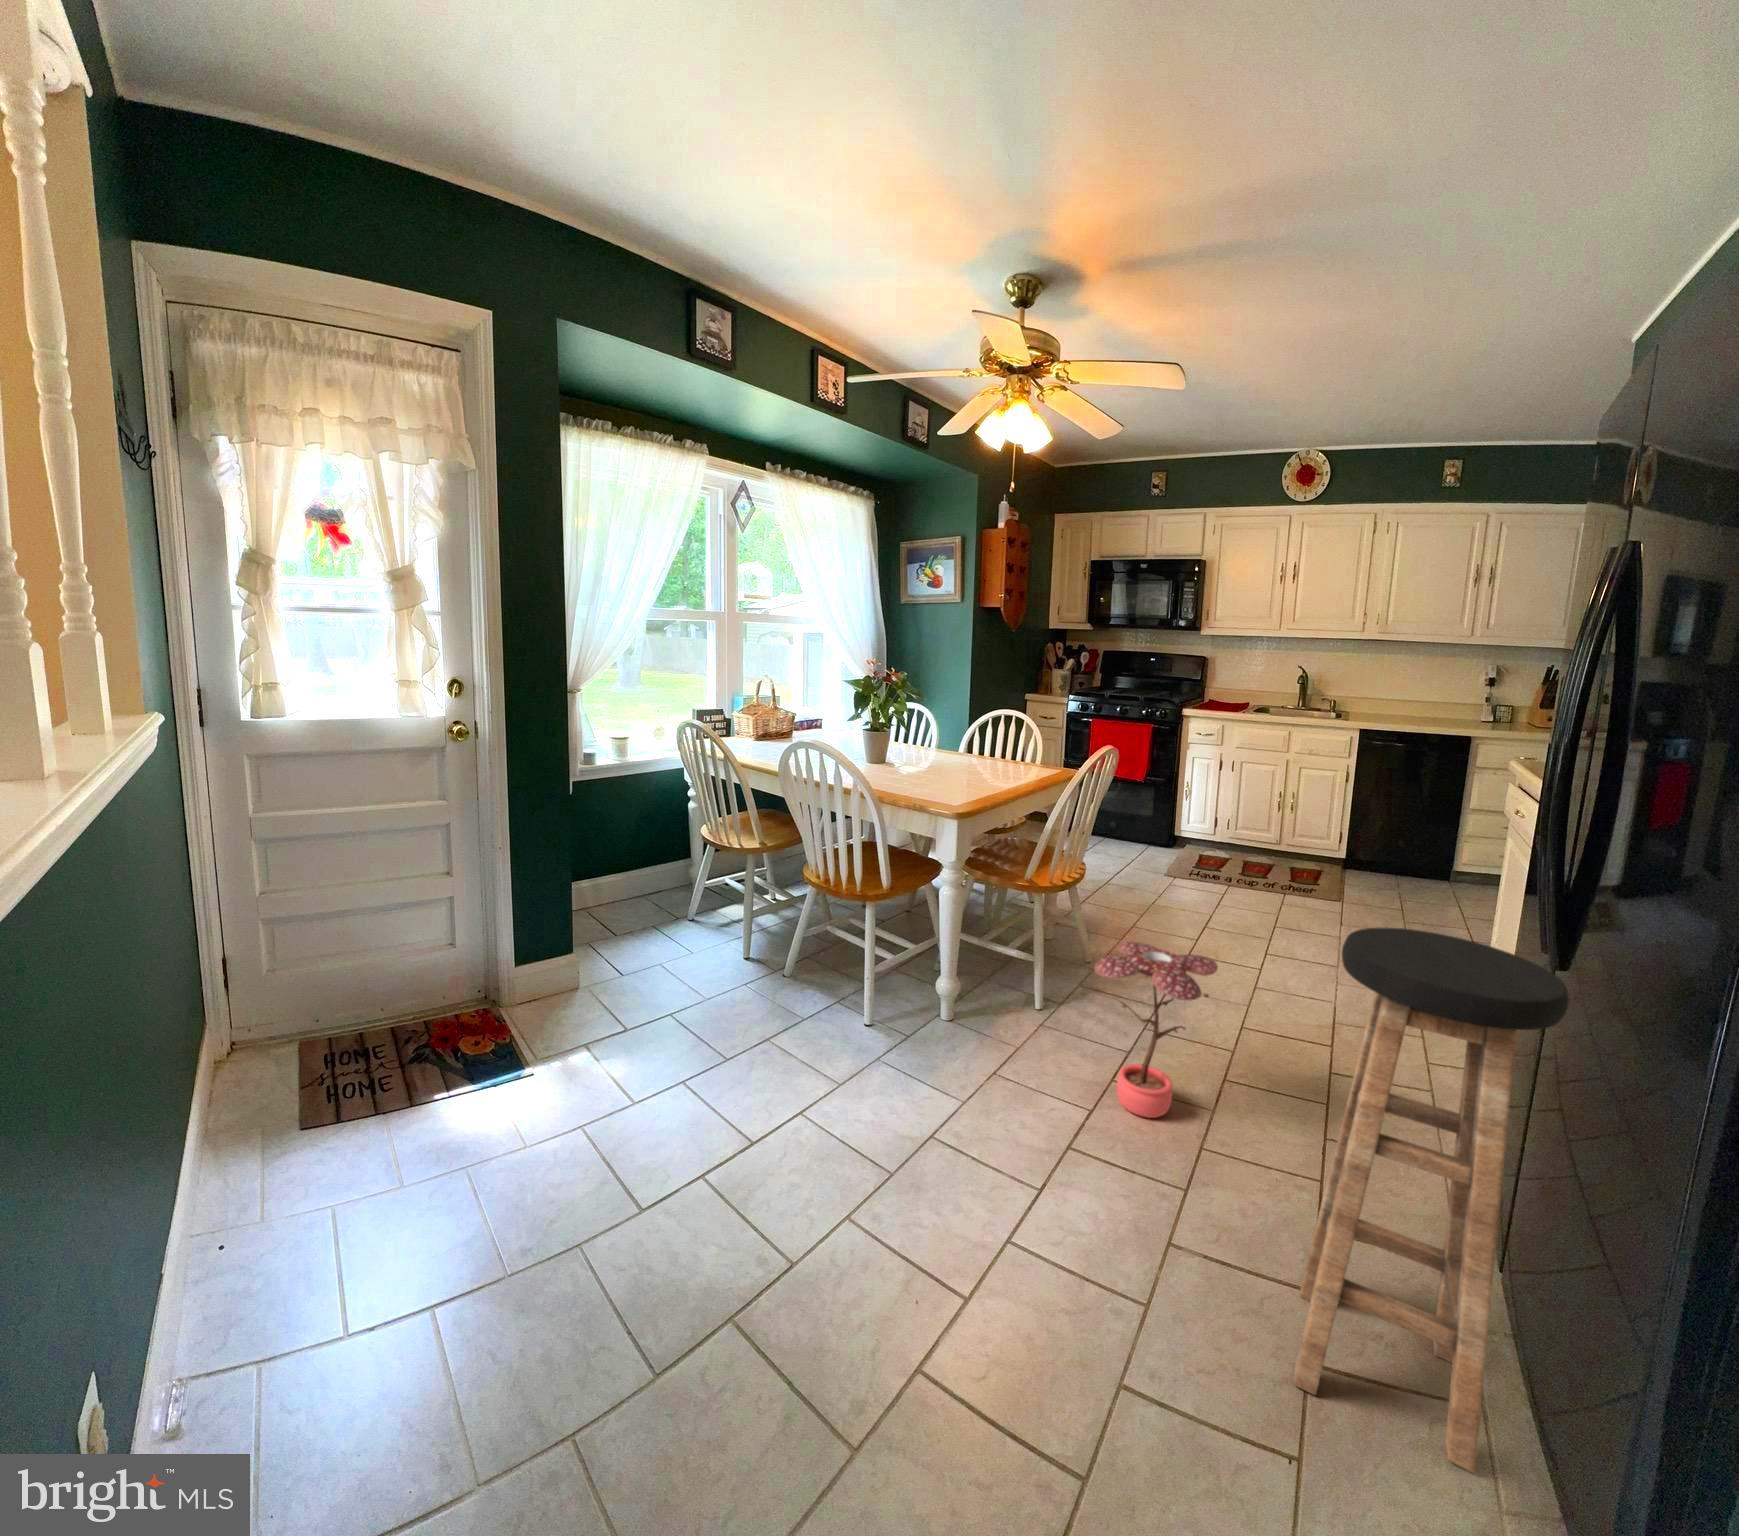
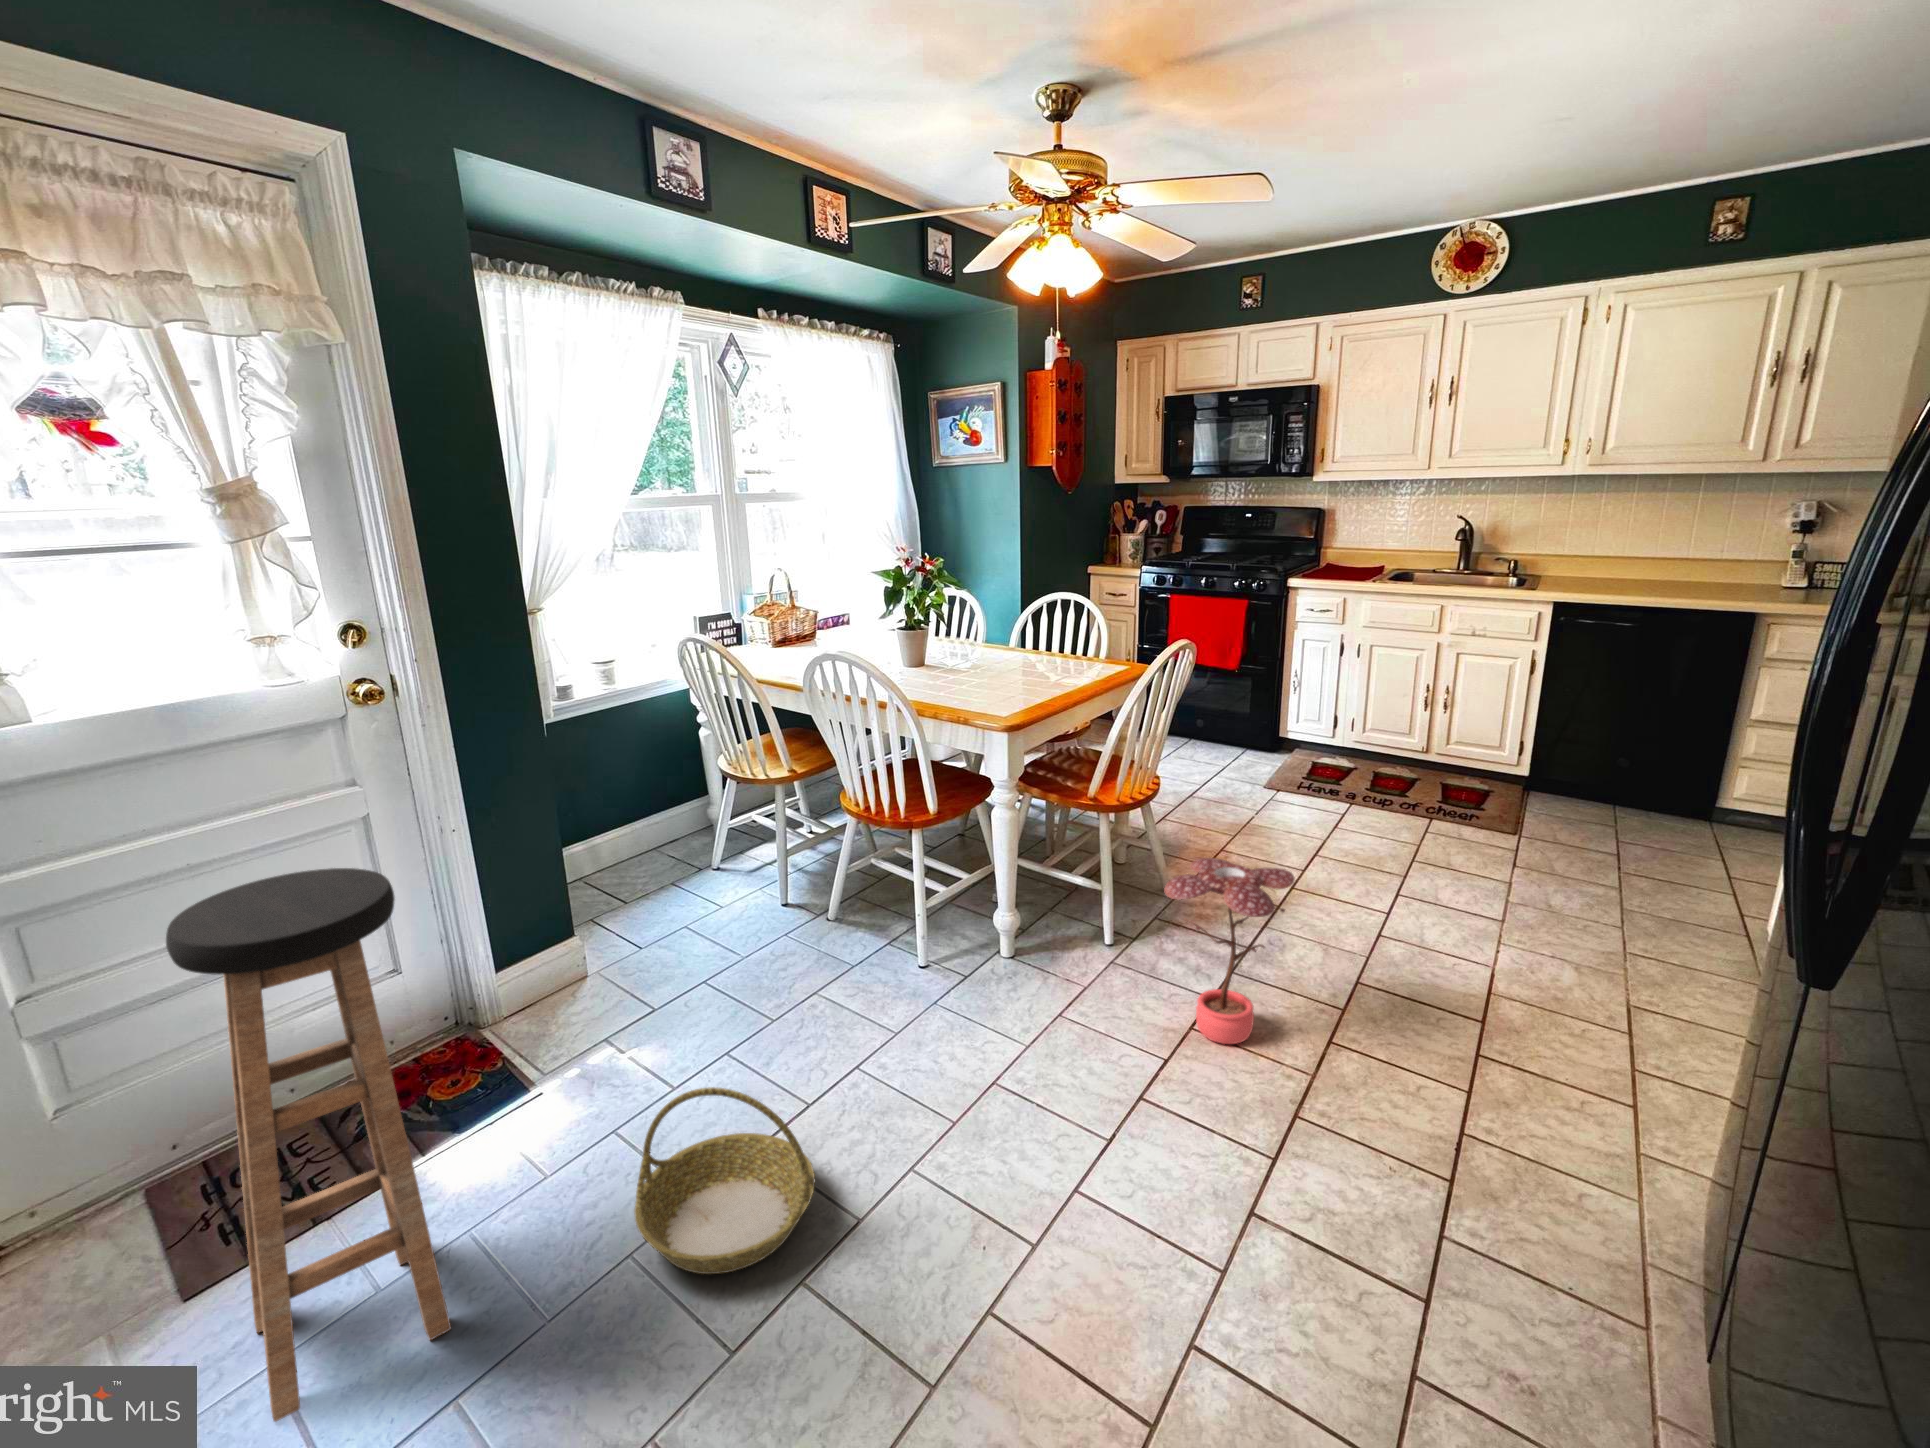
bar stool: present [1293,928,1569,1472] -> present [166,868,451,1422]
basket: none [582,1123,755,1308] -> present [634,1087,815,1274]

